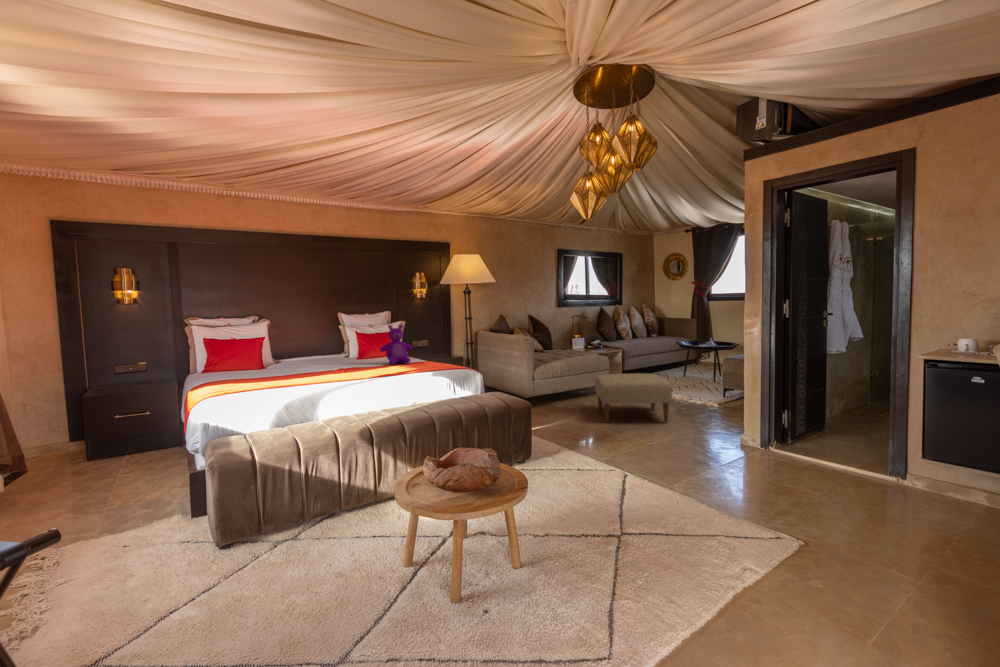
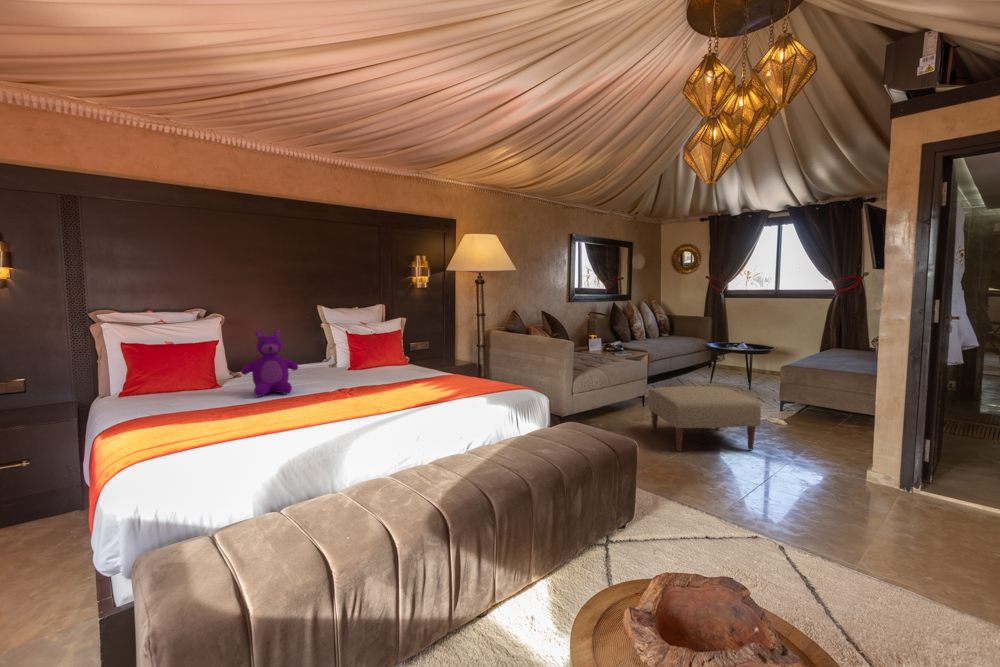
teddy bear: present [380,324,412,365] -> present [241,329,298,396]

